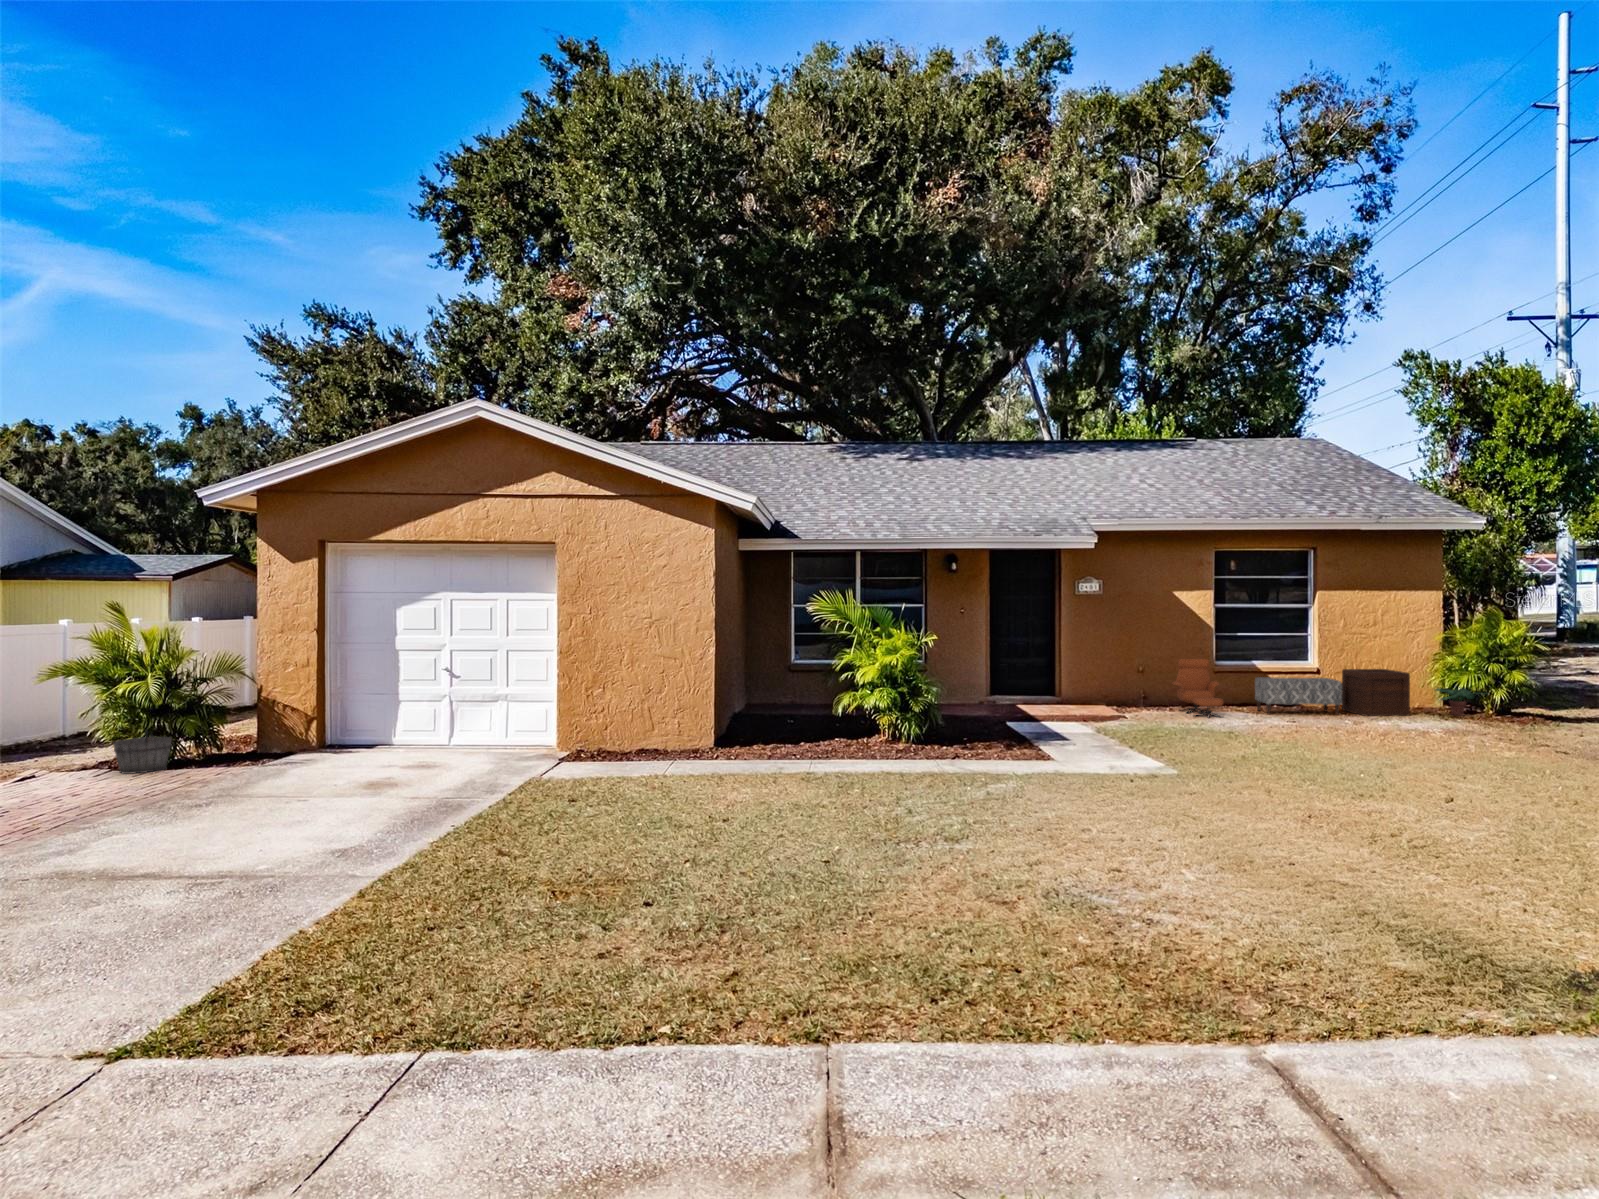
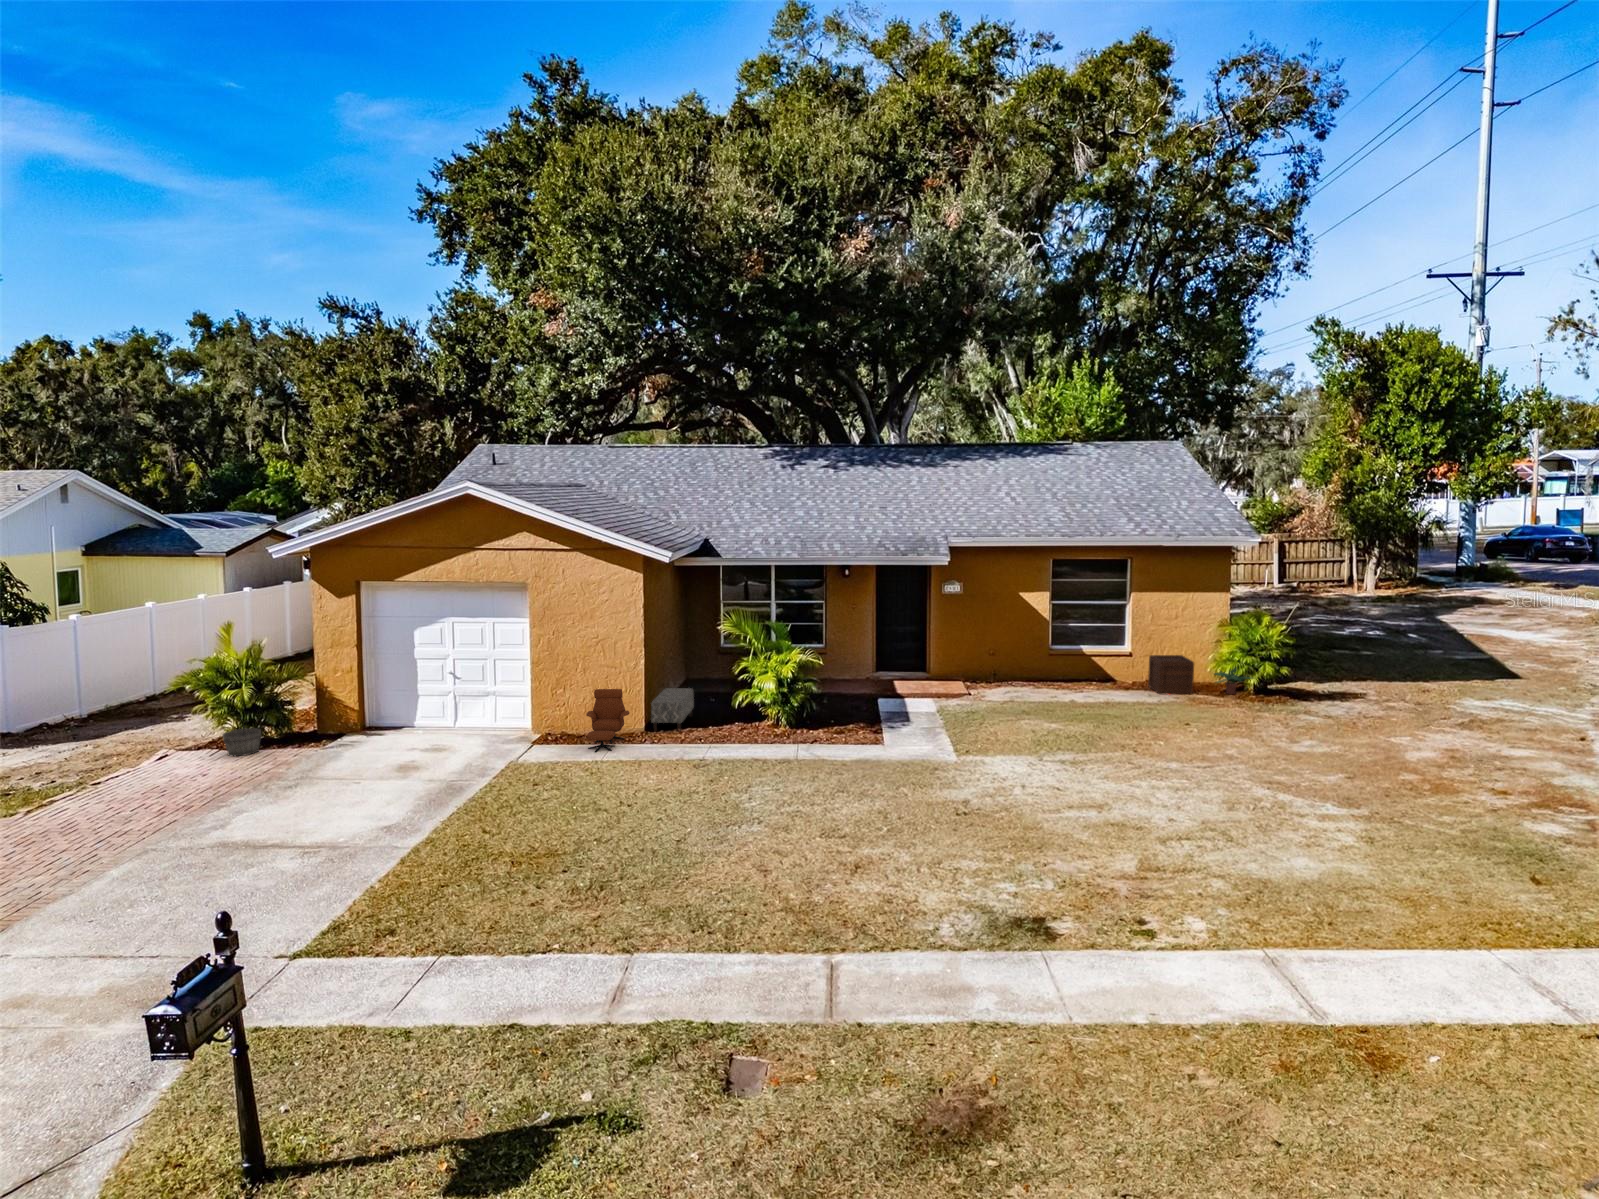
lounge chair: present [1172,659,1224,718] -> present [586,689,629,752]
bench: present [1255,677,1342,715] -> present [651,688,694,731]

